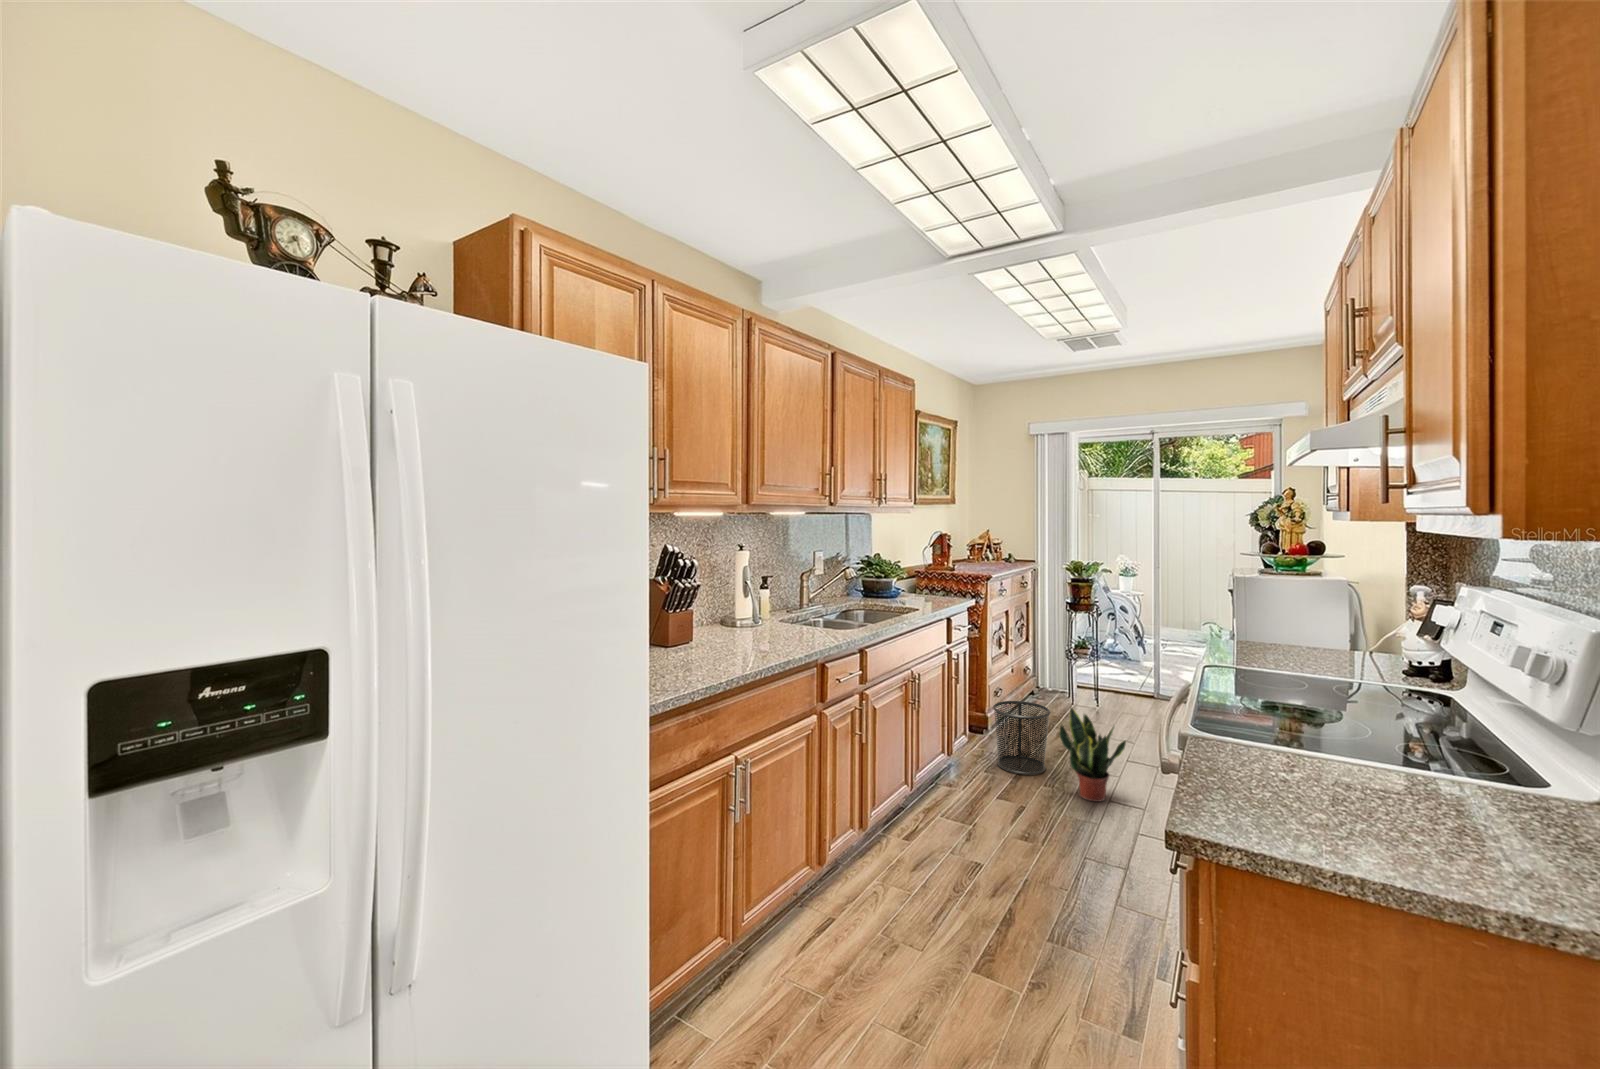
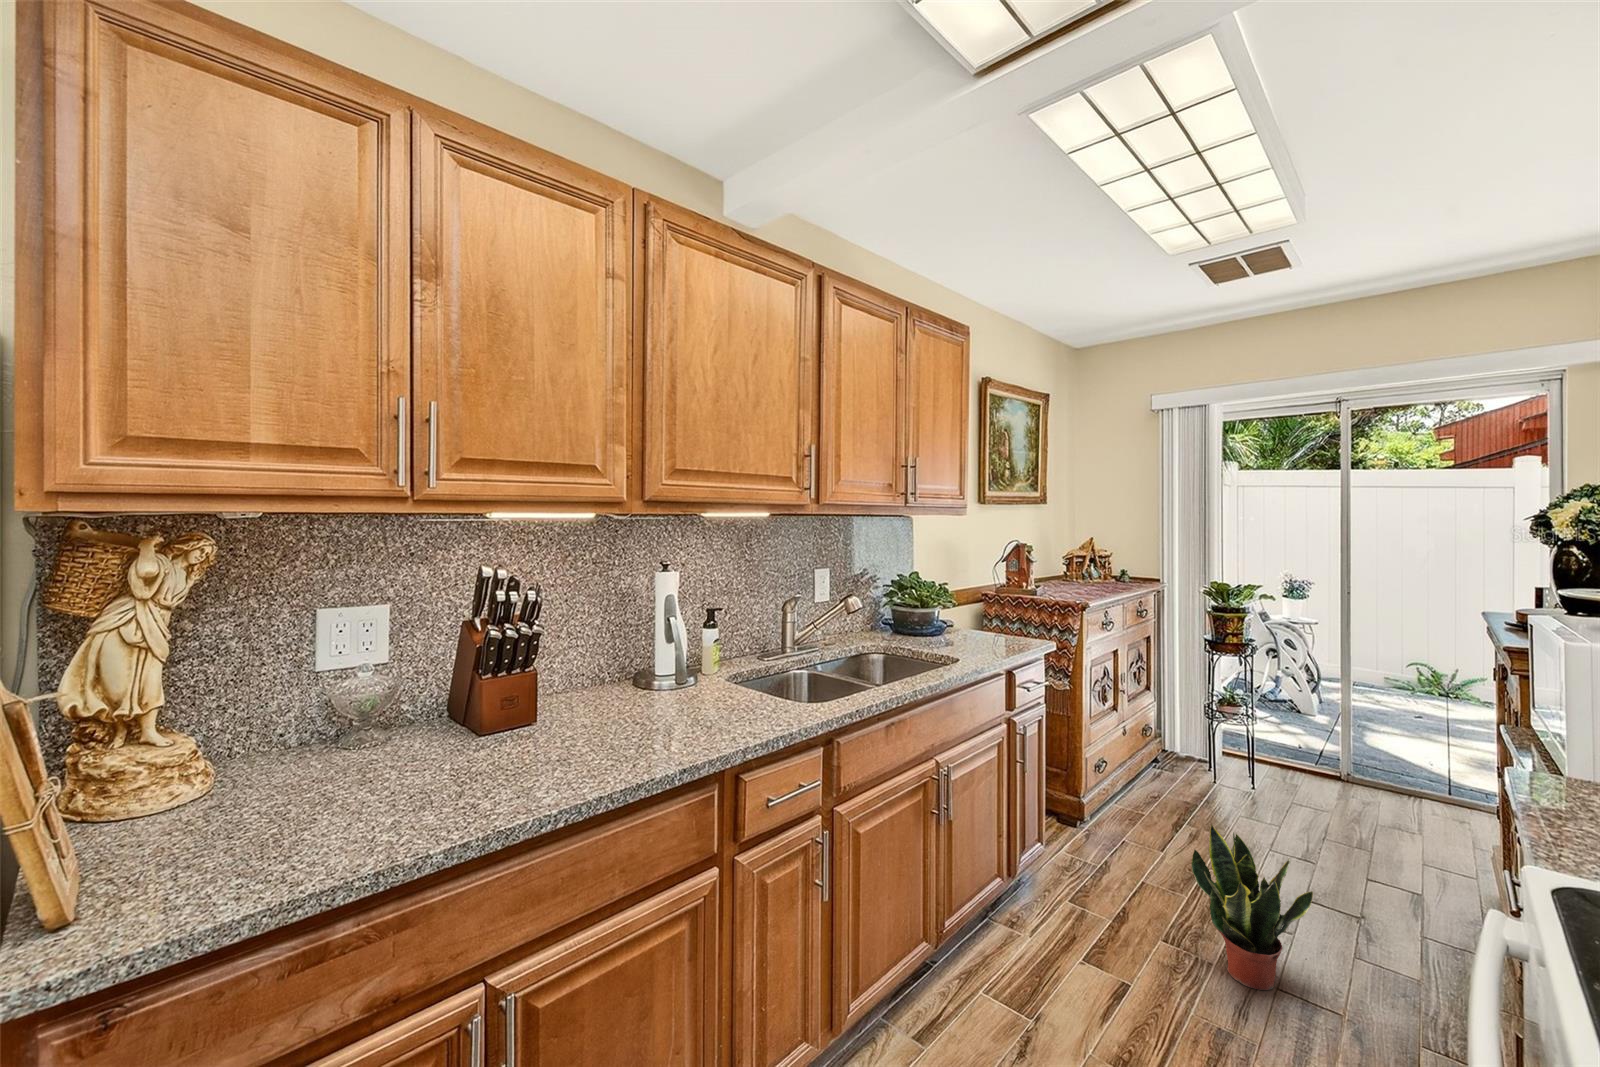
waste bin: present [993,701,1051,775] -> none [1085,792,1178,916]

